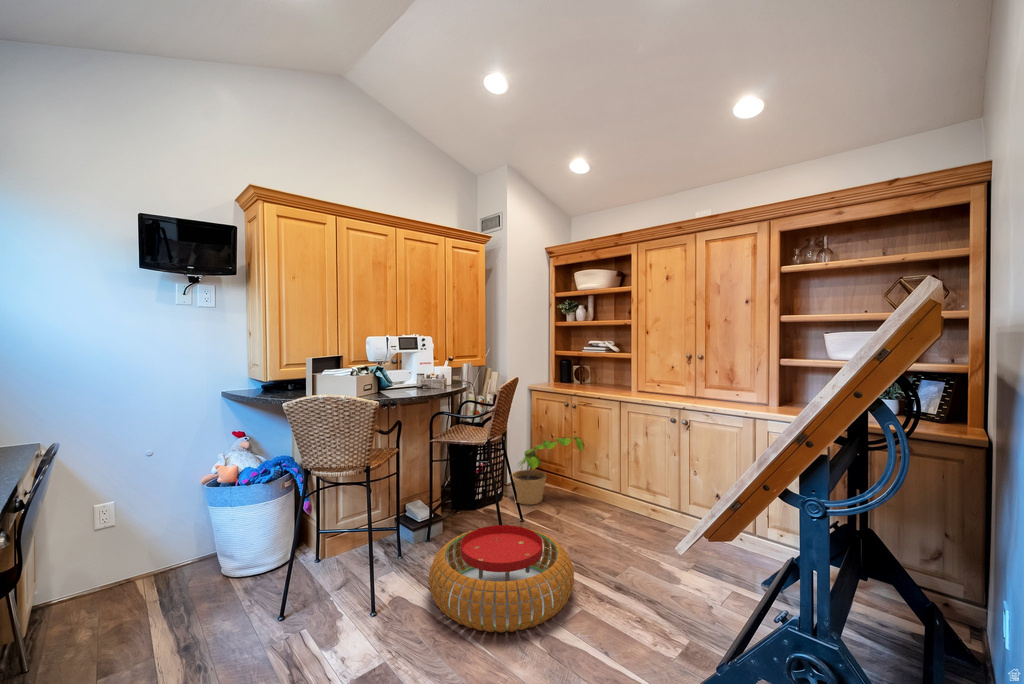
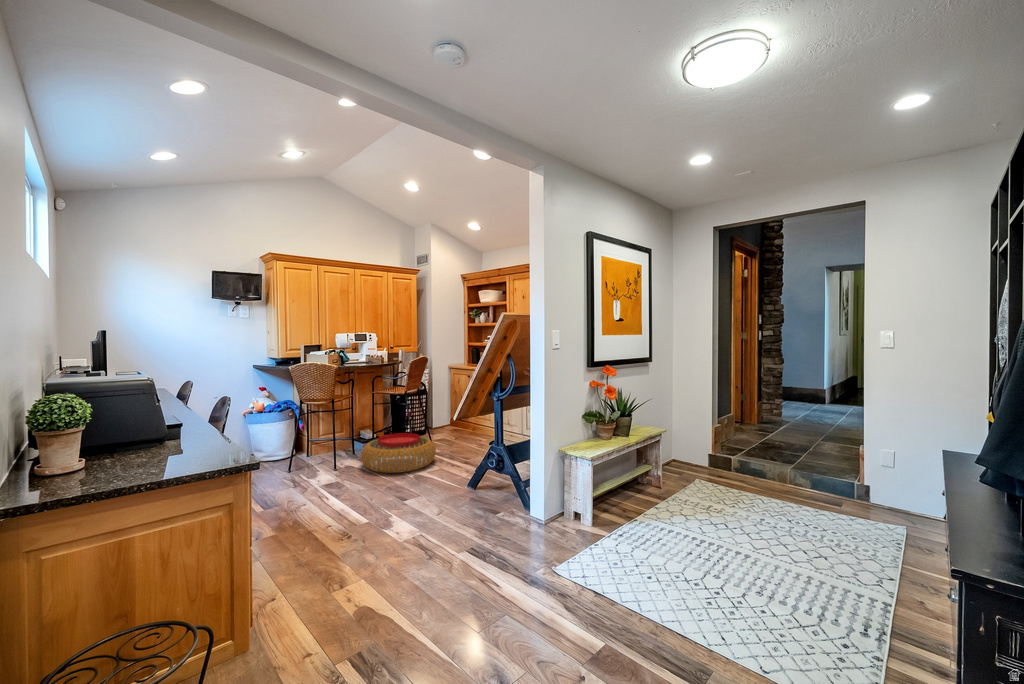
potted plant: present [512,436,583,505] -> none [428,394,470,436]

